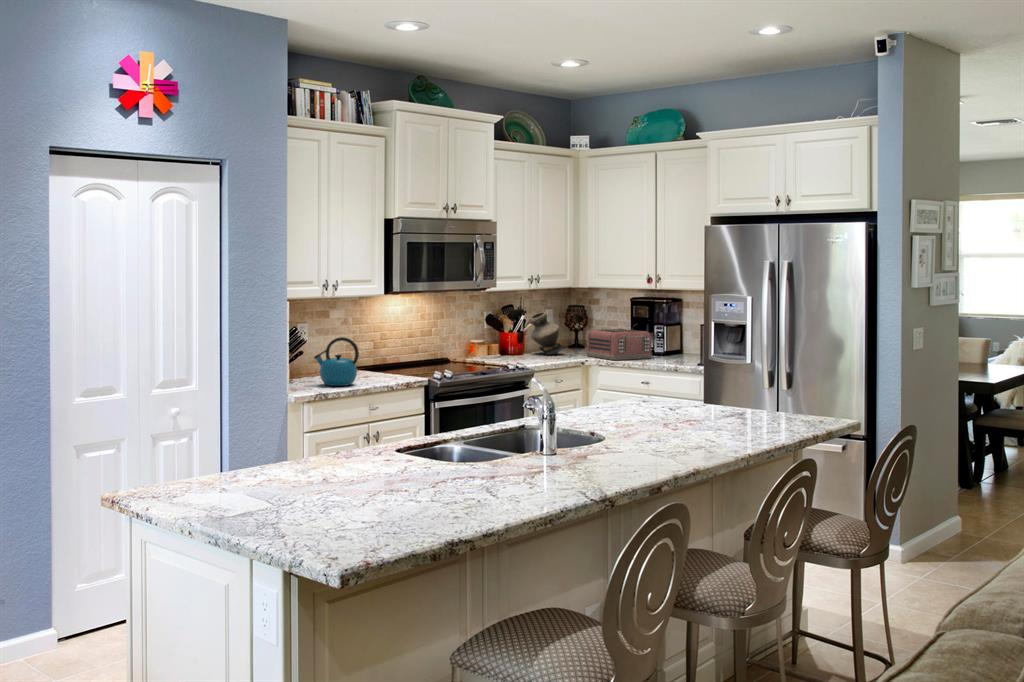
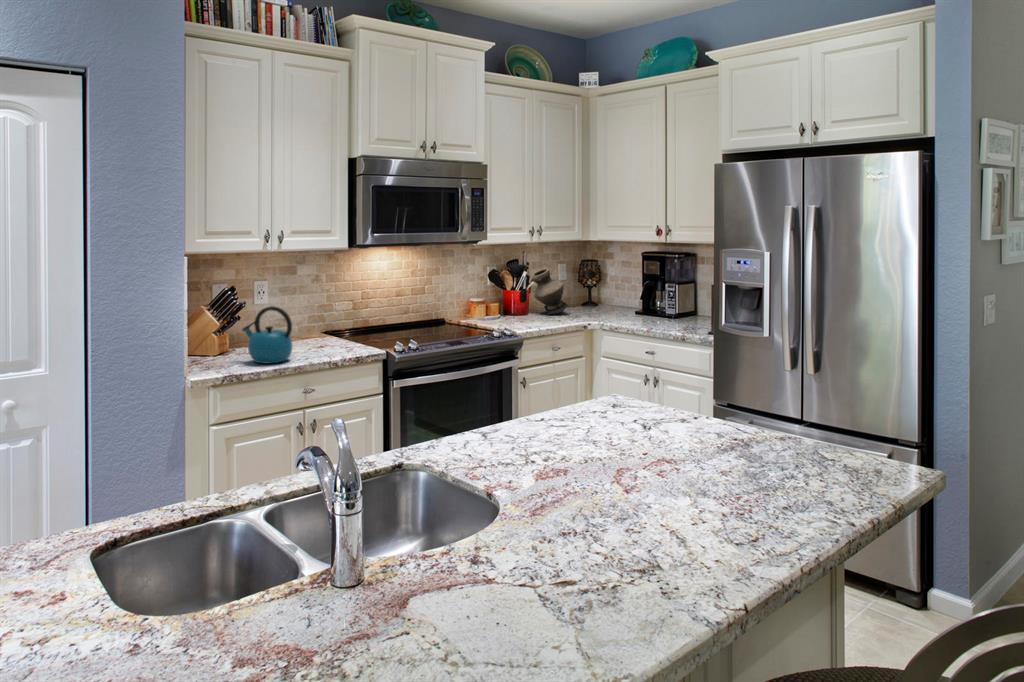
toaster: present [586,329,652,360] -> none [591,287,661,323]

